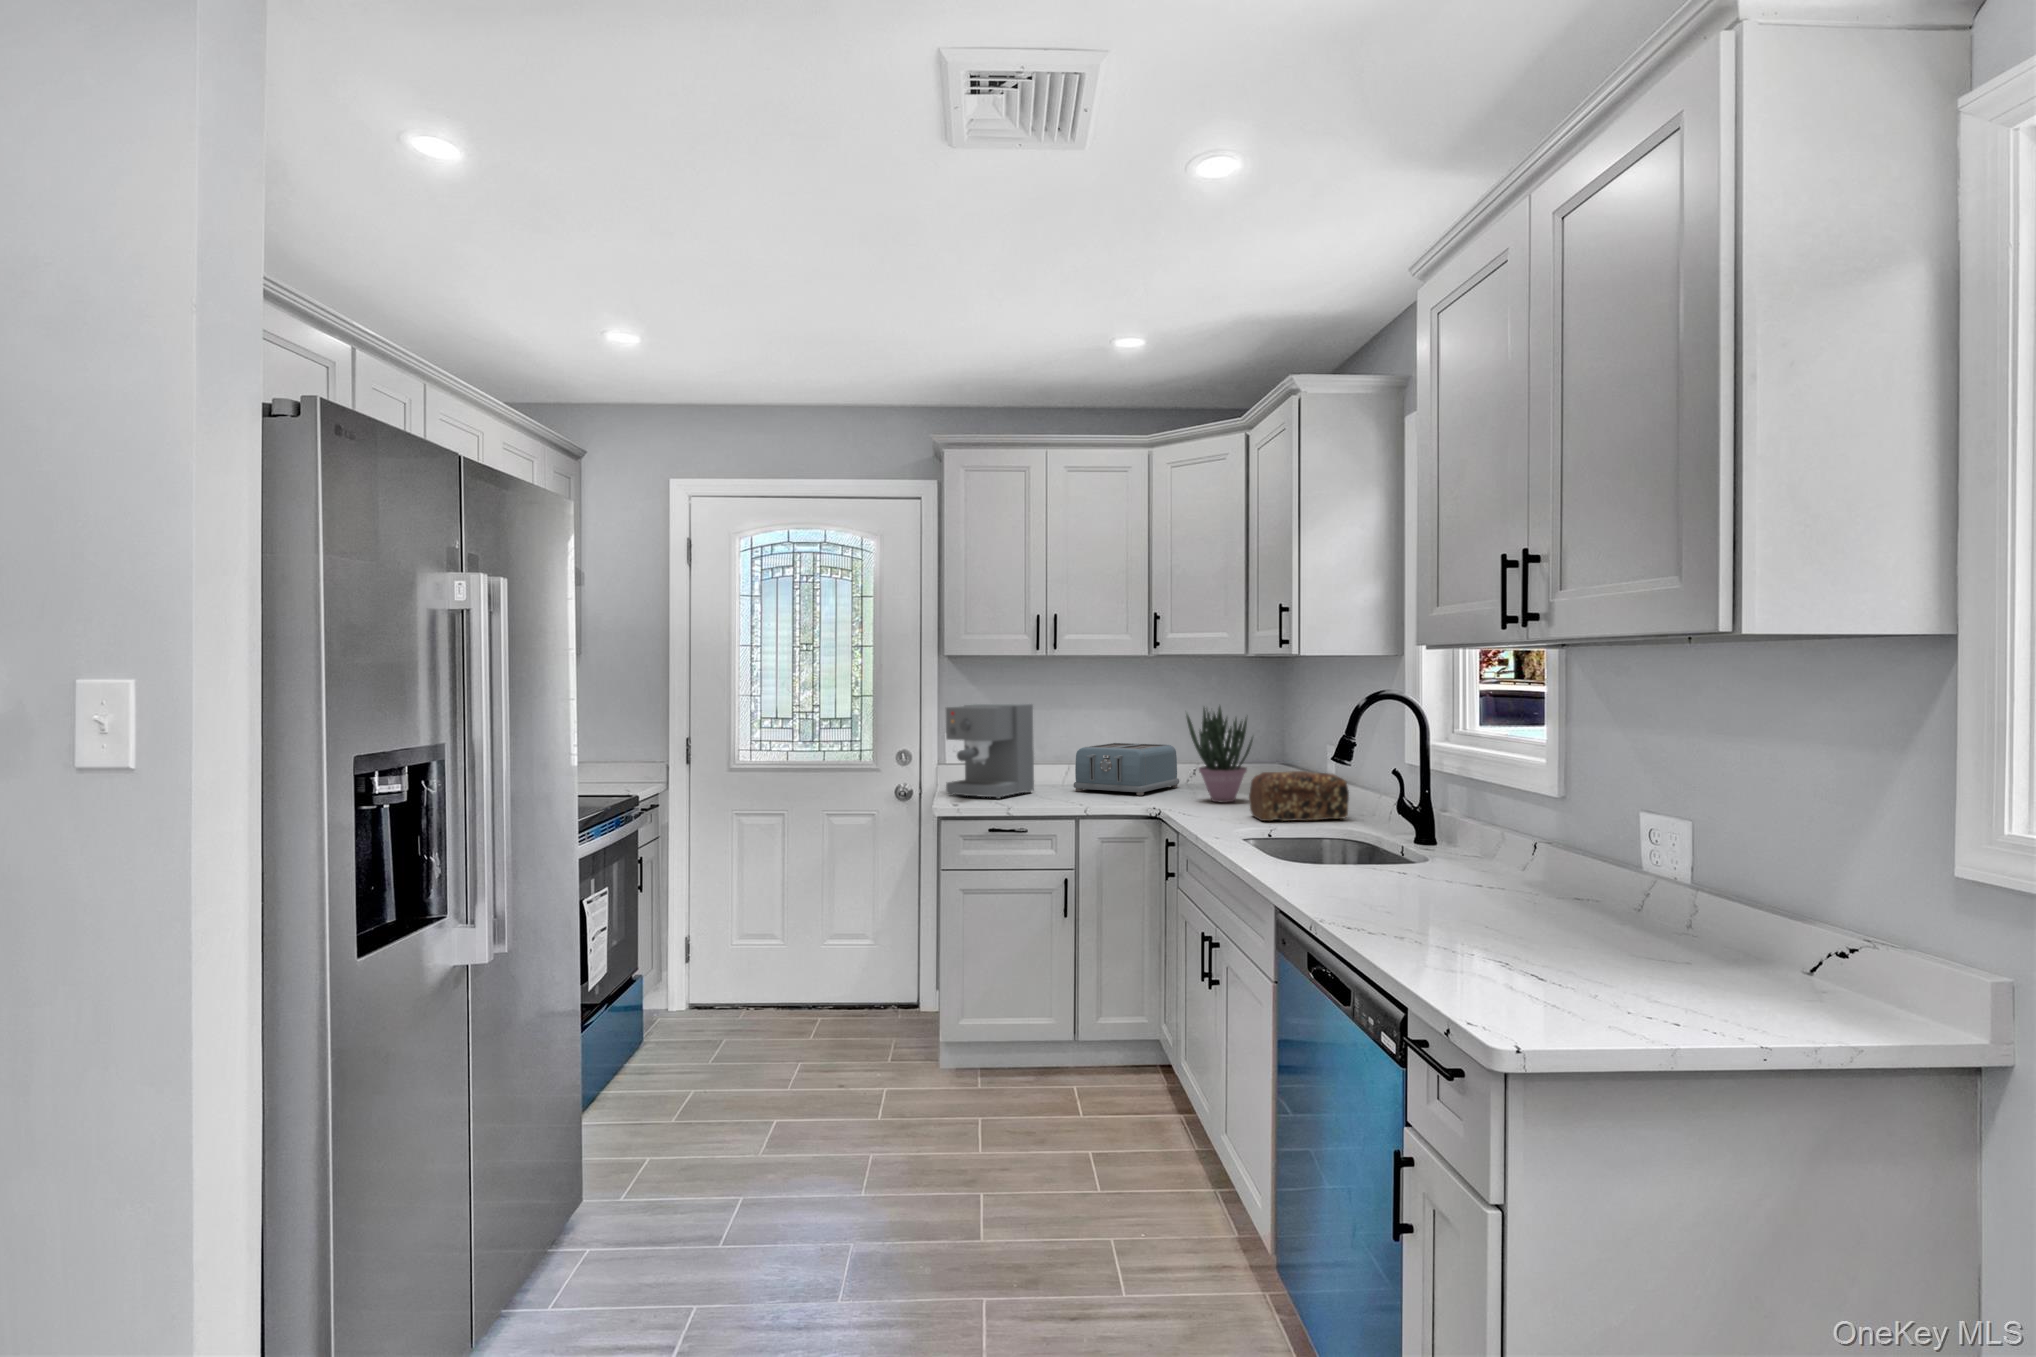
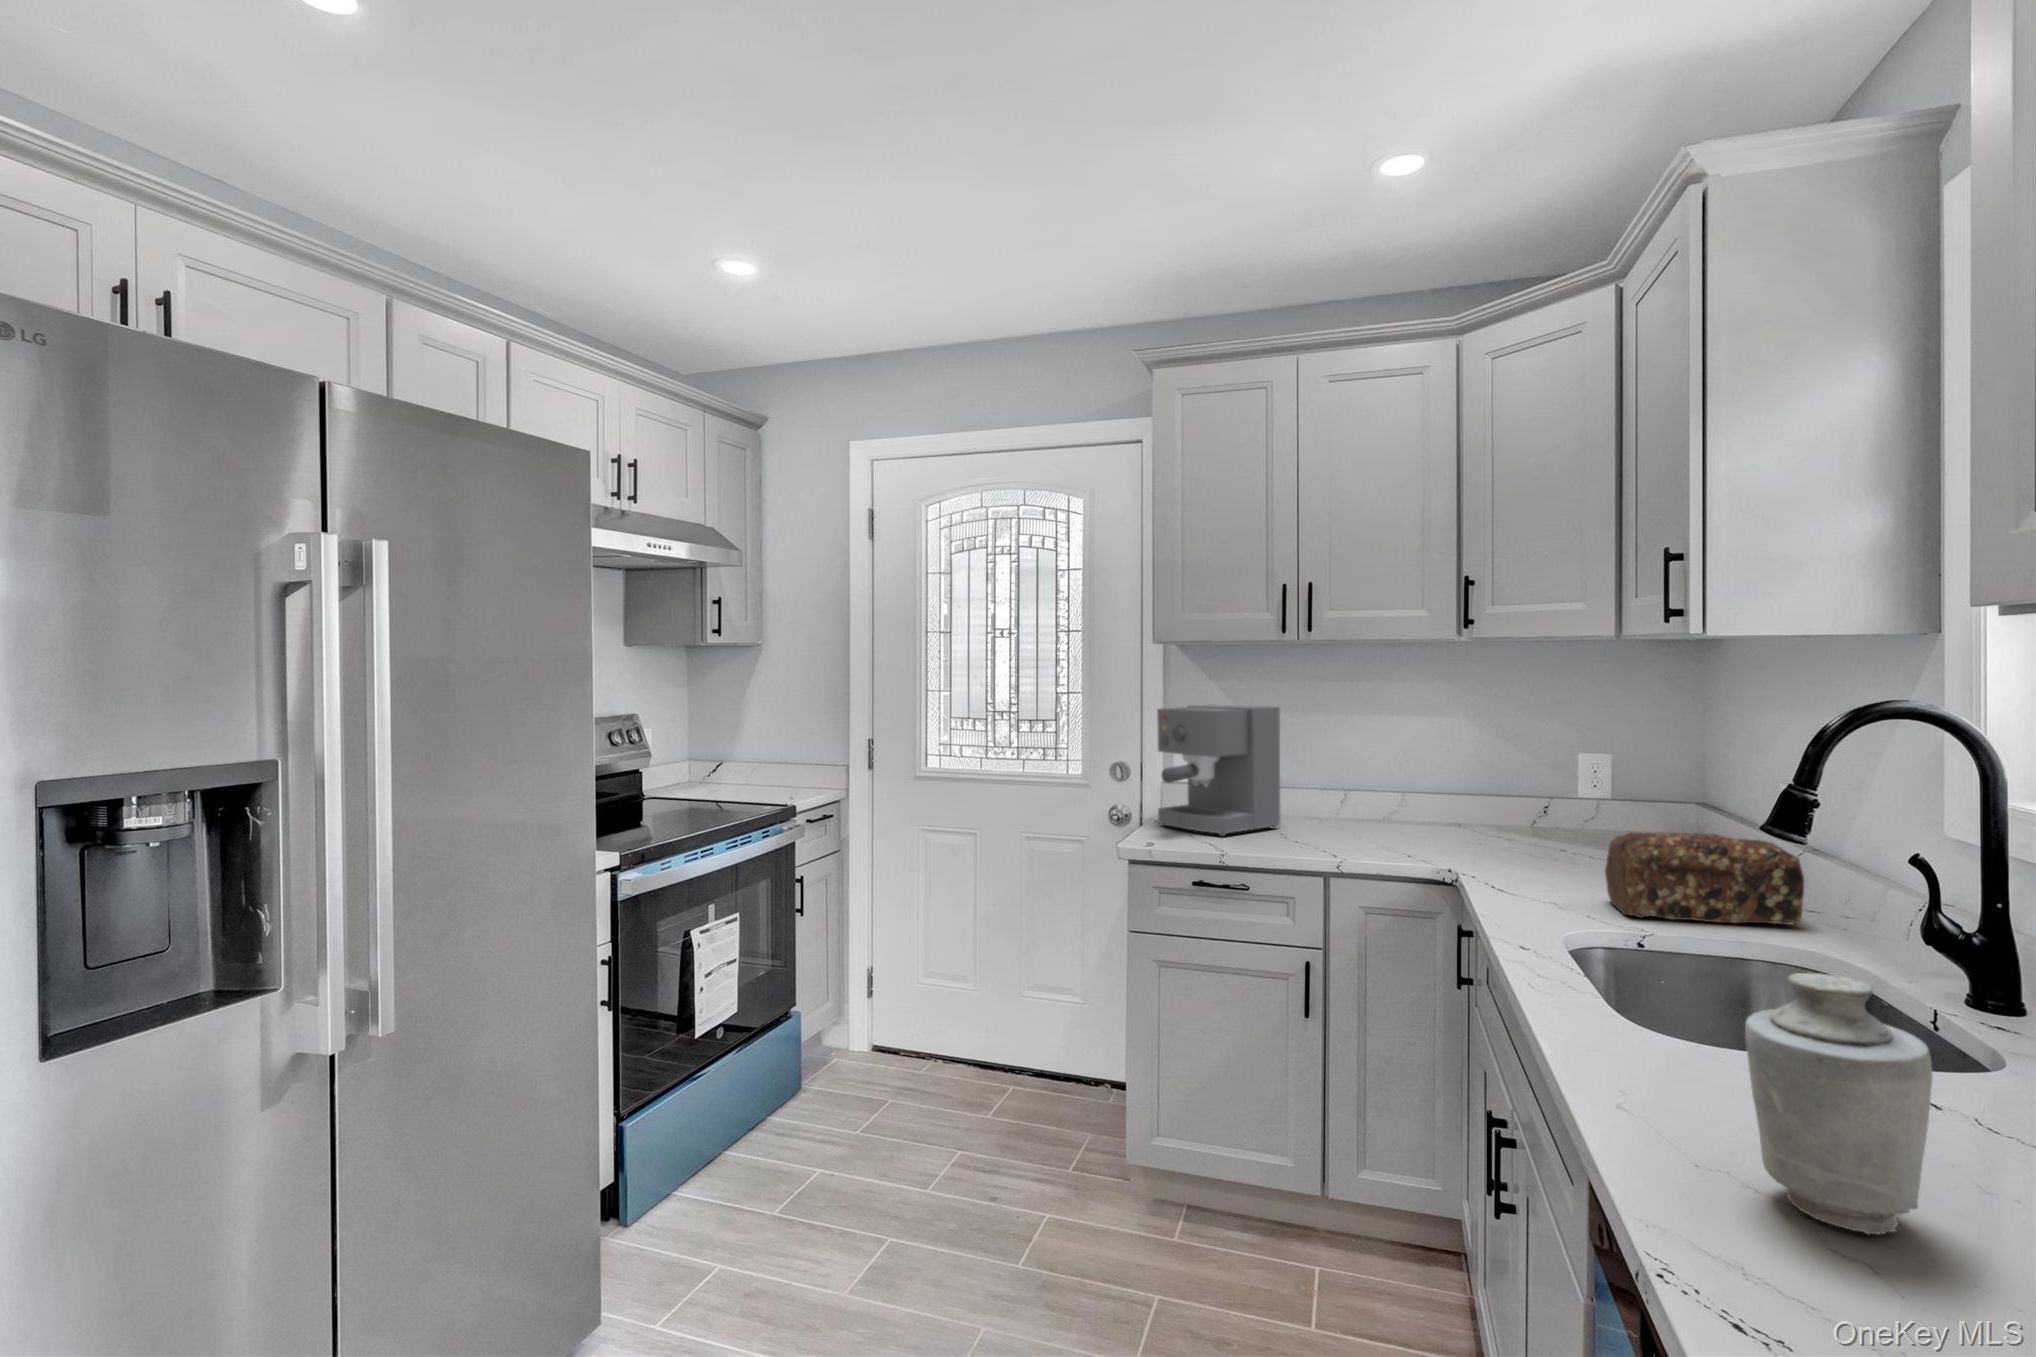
potted plant: present [1186,706,1253,803] -> none [1506,714,1623,869]
toaster: present [1074,743,1179,796] -> none [1338,763,1505,845]
vase: none [1331,804,1395,906] -> present [1745,973,1932,1235]

